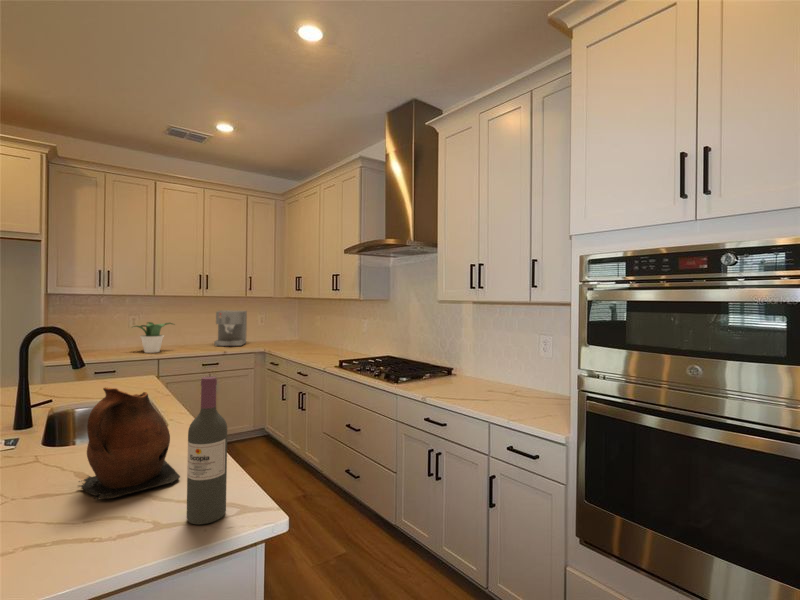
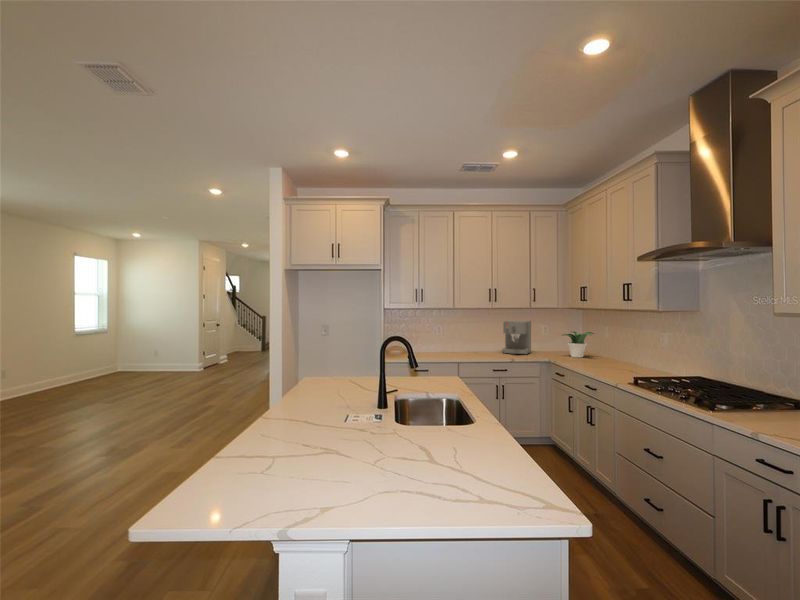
potted plant: present [133,322,172,353] -> present [562,331,594,357]
wine bottle: present [187,376,227,524] -> none [499,386,530,508]
ceramic pitcher: present [79,387,180,499] -> none [422,386,490,470]

